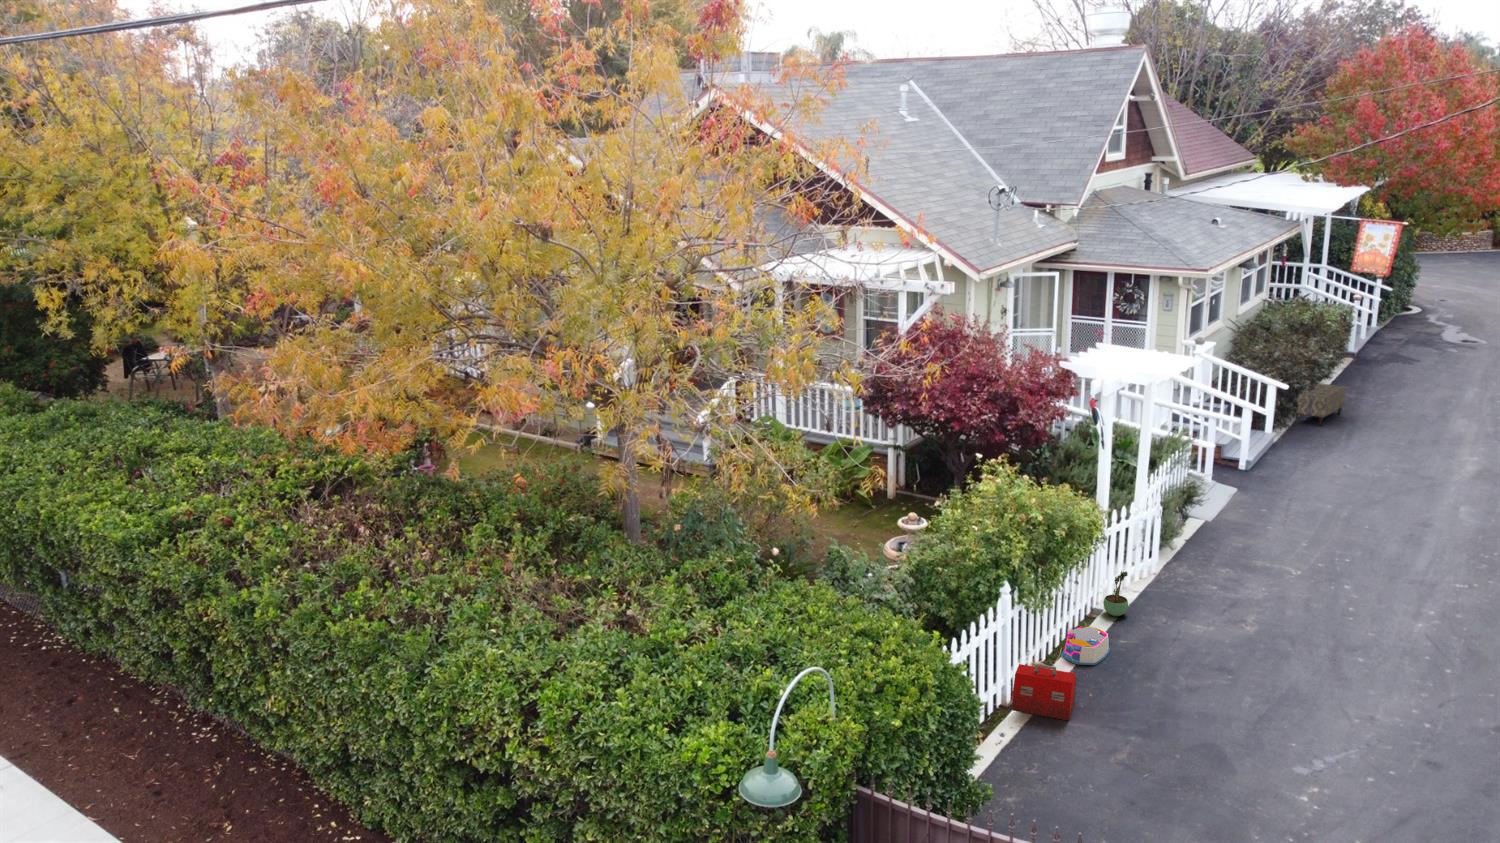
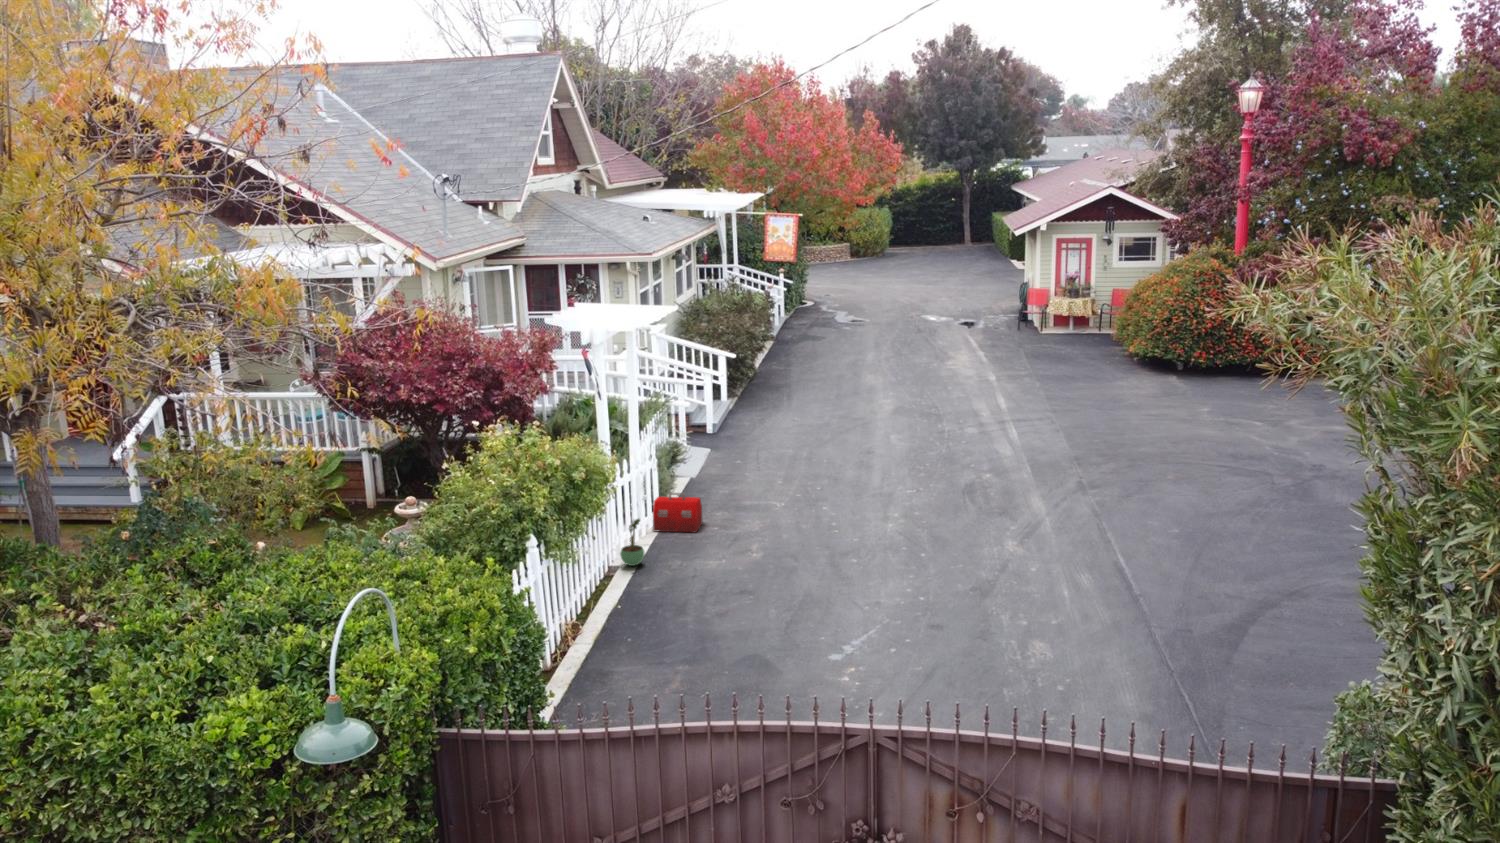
bench: present [1296,383,1346,426] -> none [740,358,780,394]
storage bin: present [1061,627,1110,665] -> none [591,575,637,612]
toolbox: present [1012,664,1076,721] -> present [653,493,702,533]

